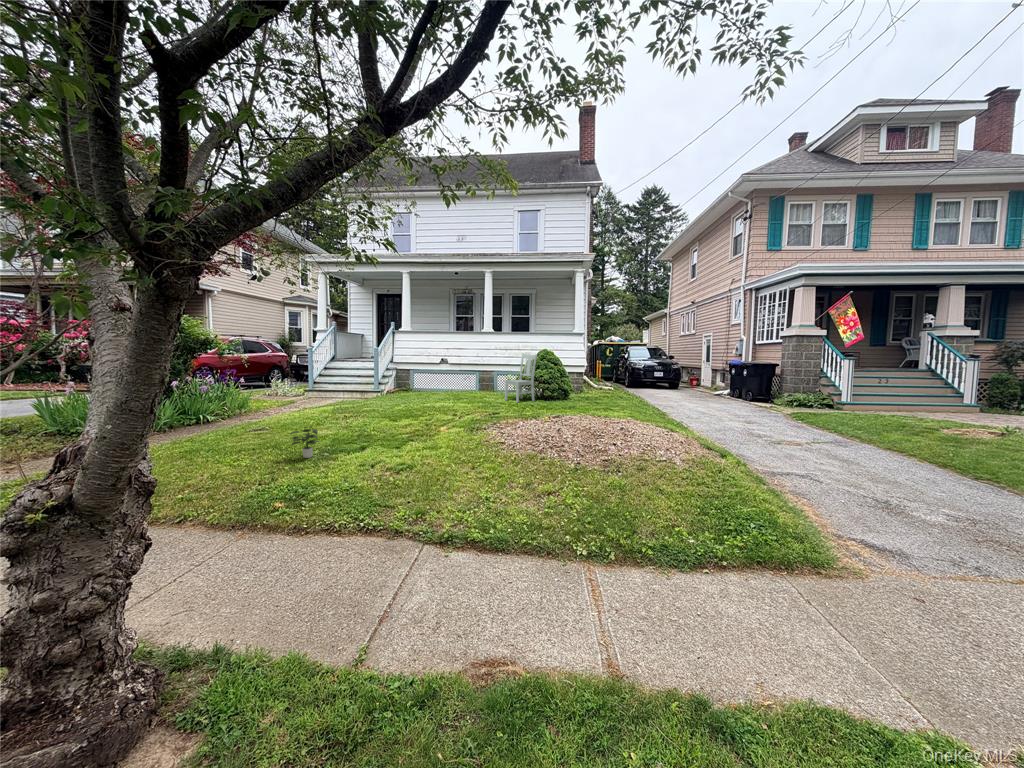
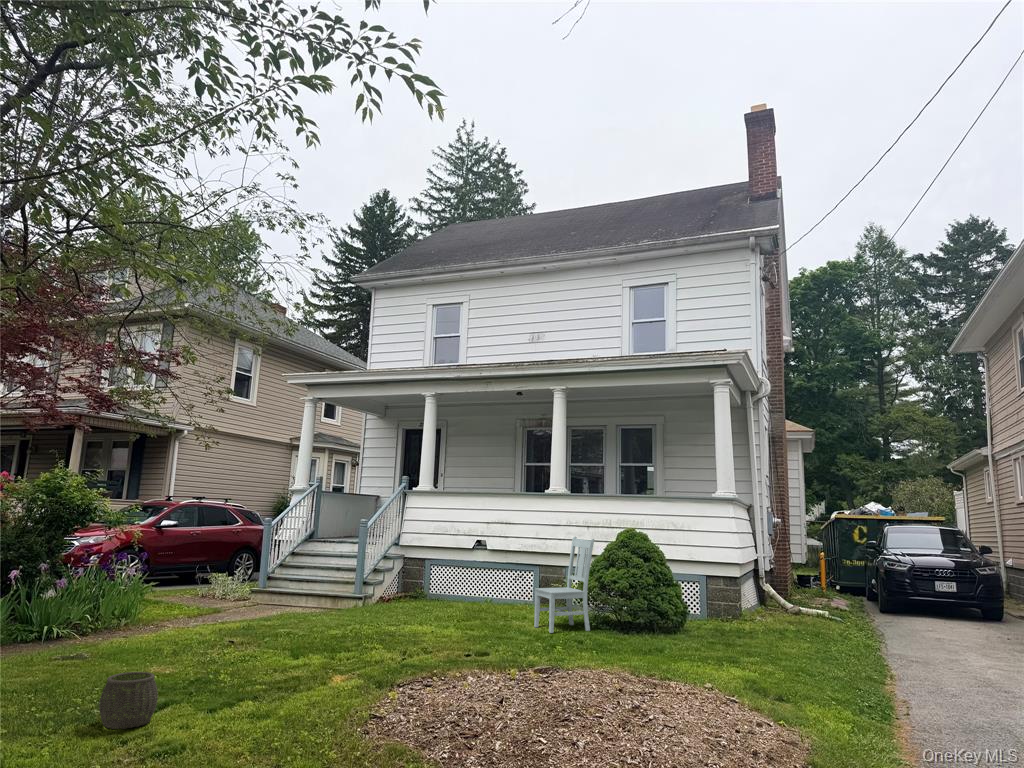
potted plant: present [290,426,320,458] -> none [24,663,82,720]
woven basket: none [343,428,375,458] -> present [99,672,158,729]

